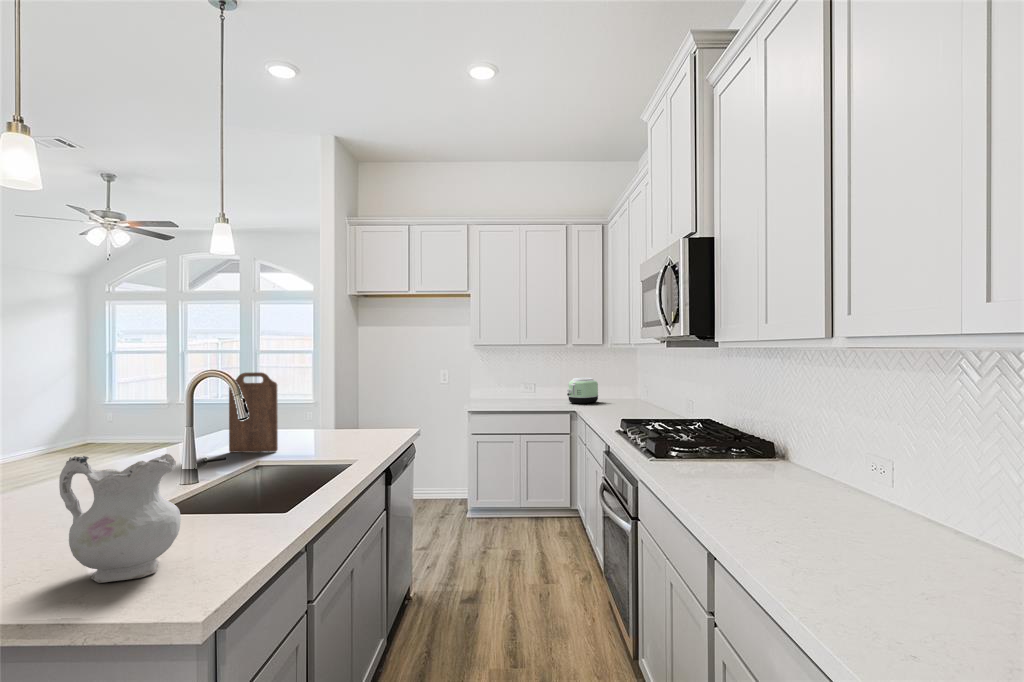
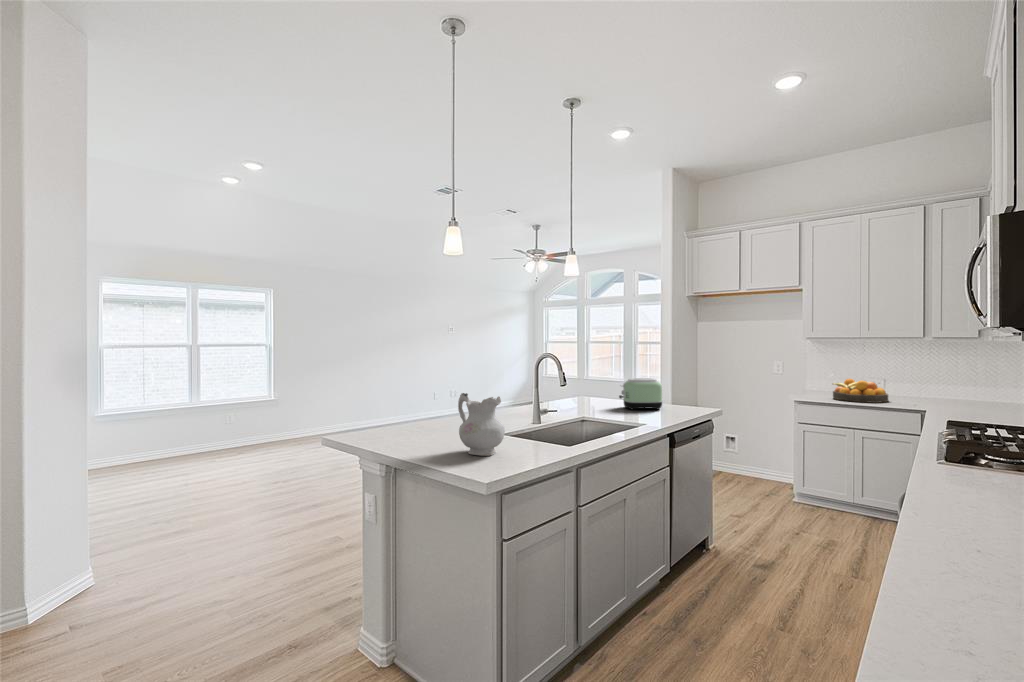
cutting board: present [229,372,278,453] -> none [570,357,598,412]
toaster: present [567,378,598,404] -> present [619,378,663,410]
fruit bowl: none [499,384,543,407] -> present [833,379,888,403]

